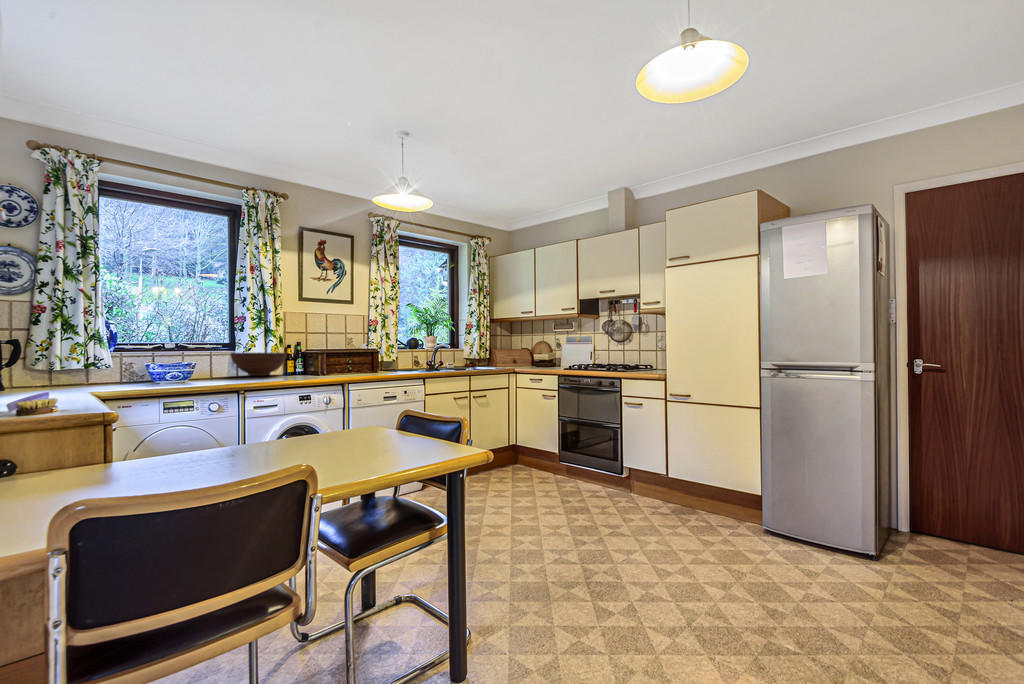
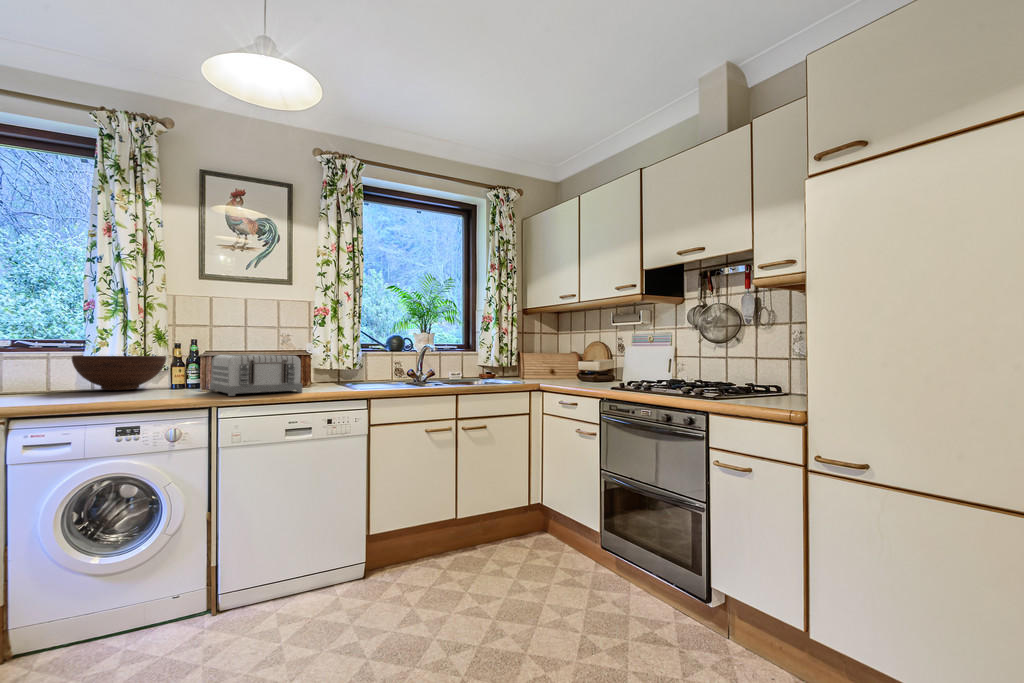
toaster: none [325,352,386,377] -> present [209,355,302,396]

